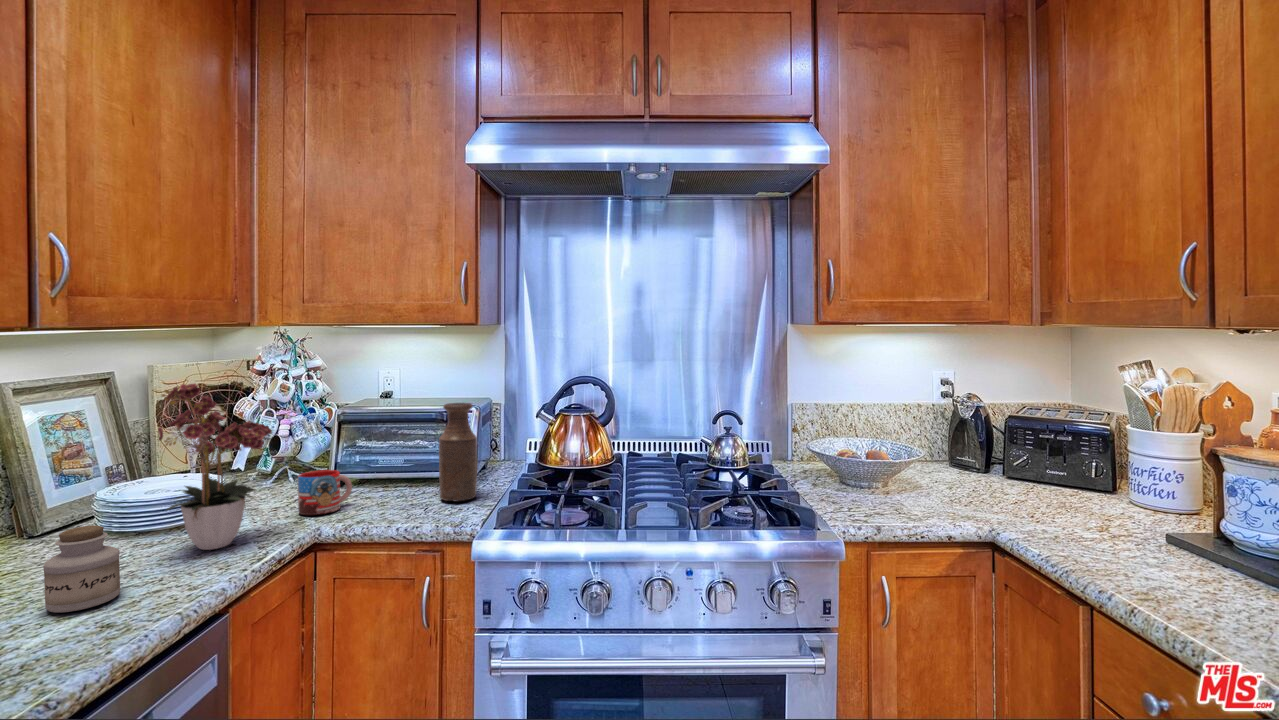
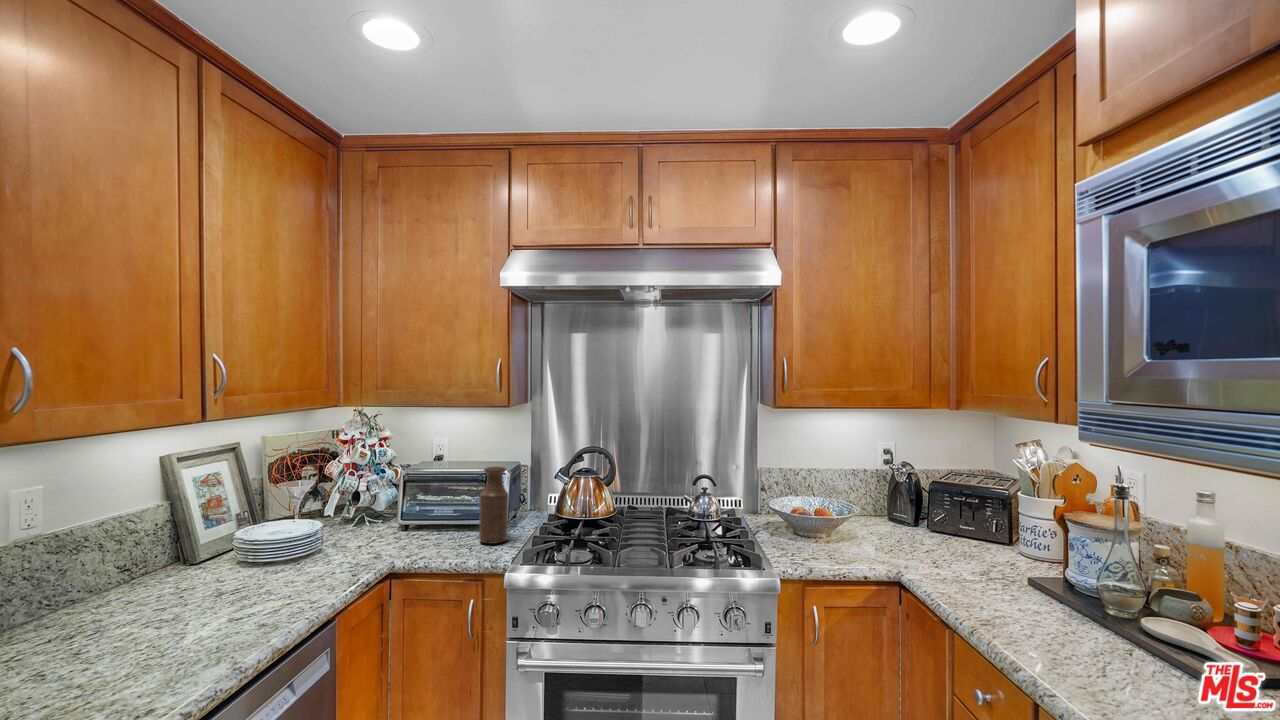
flower arrangement: present [158,384,271,550] -> none [285,450,368,576]
mug: present [298,470,352,515] -> none [376,518,414,552]
jar: present [43,525,120,613] -> none [223,556,268,615]

